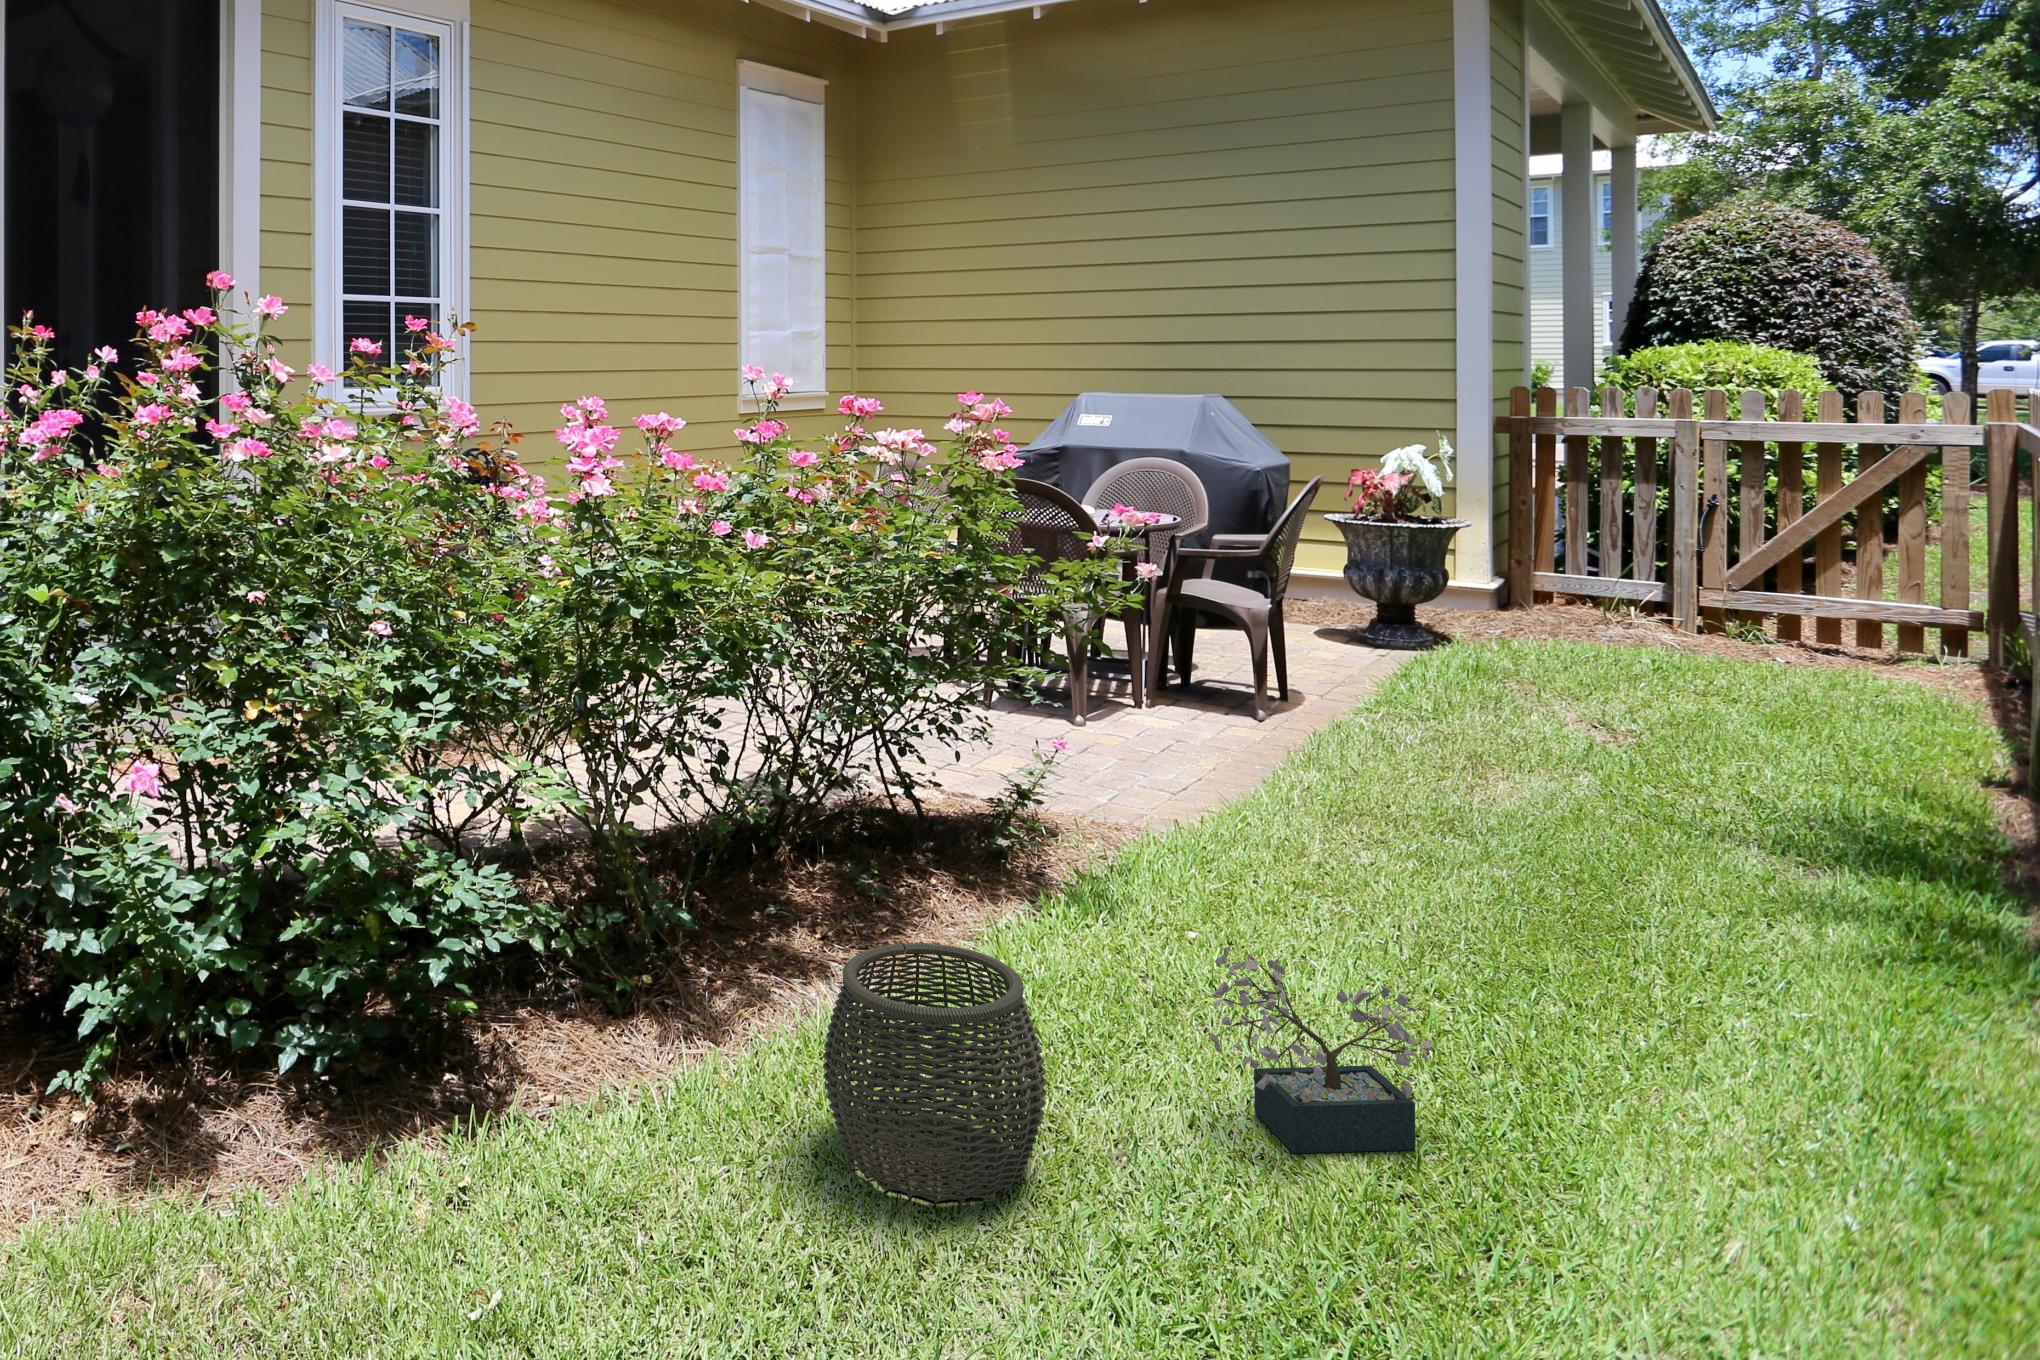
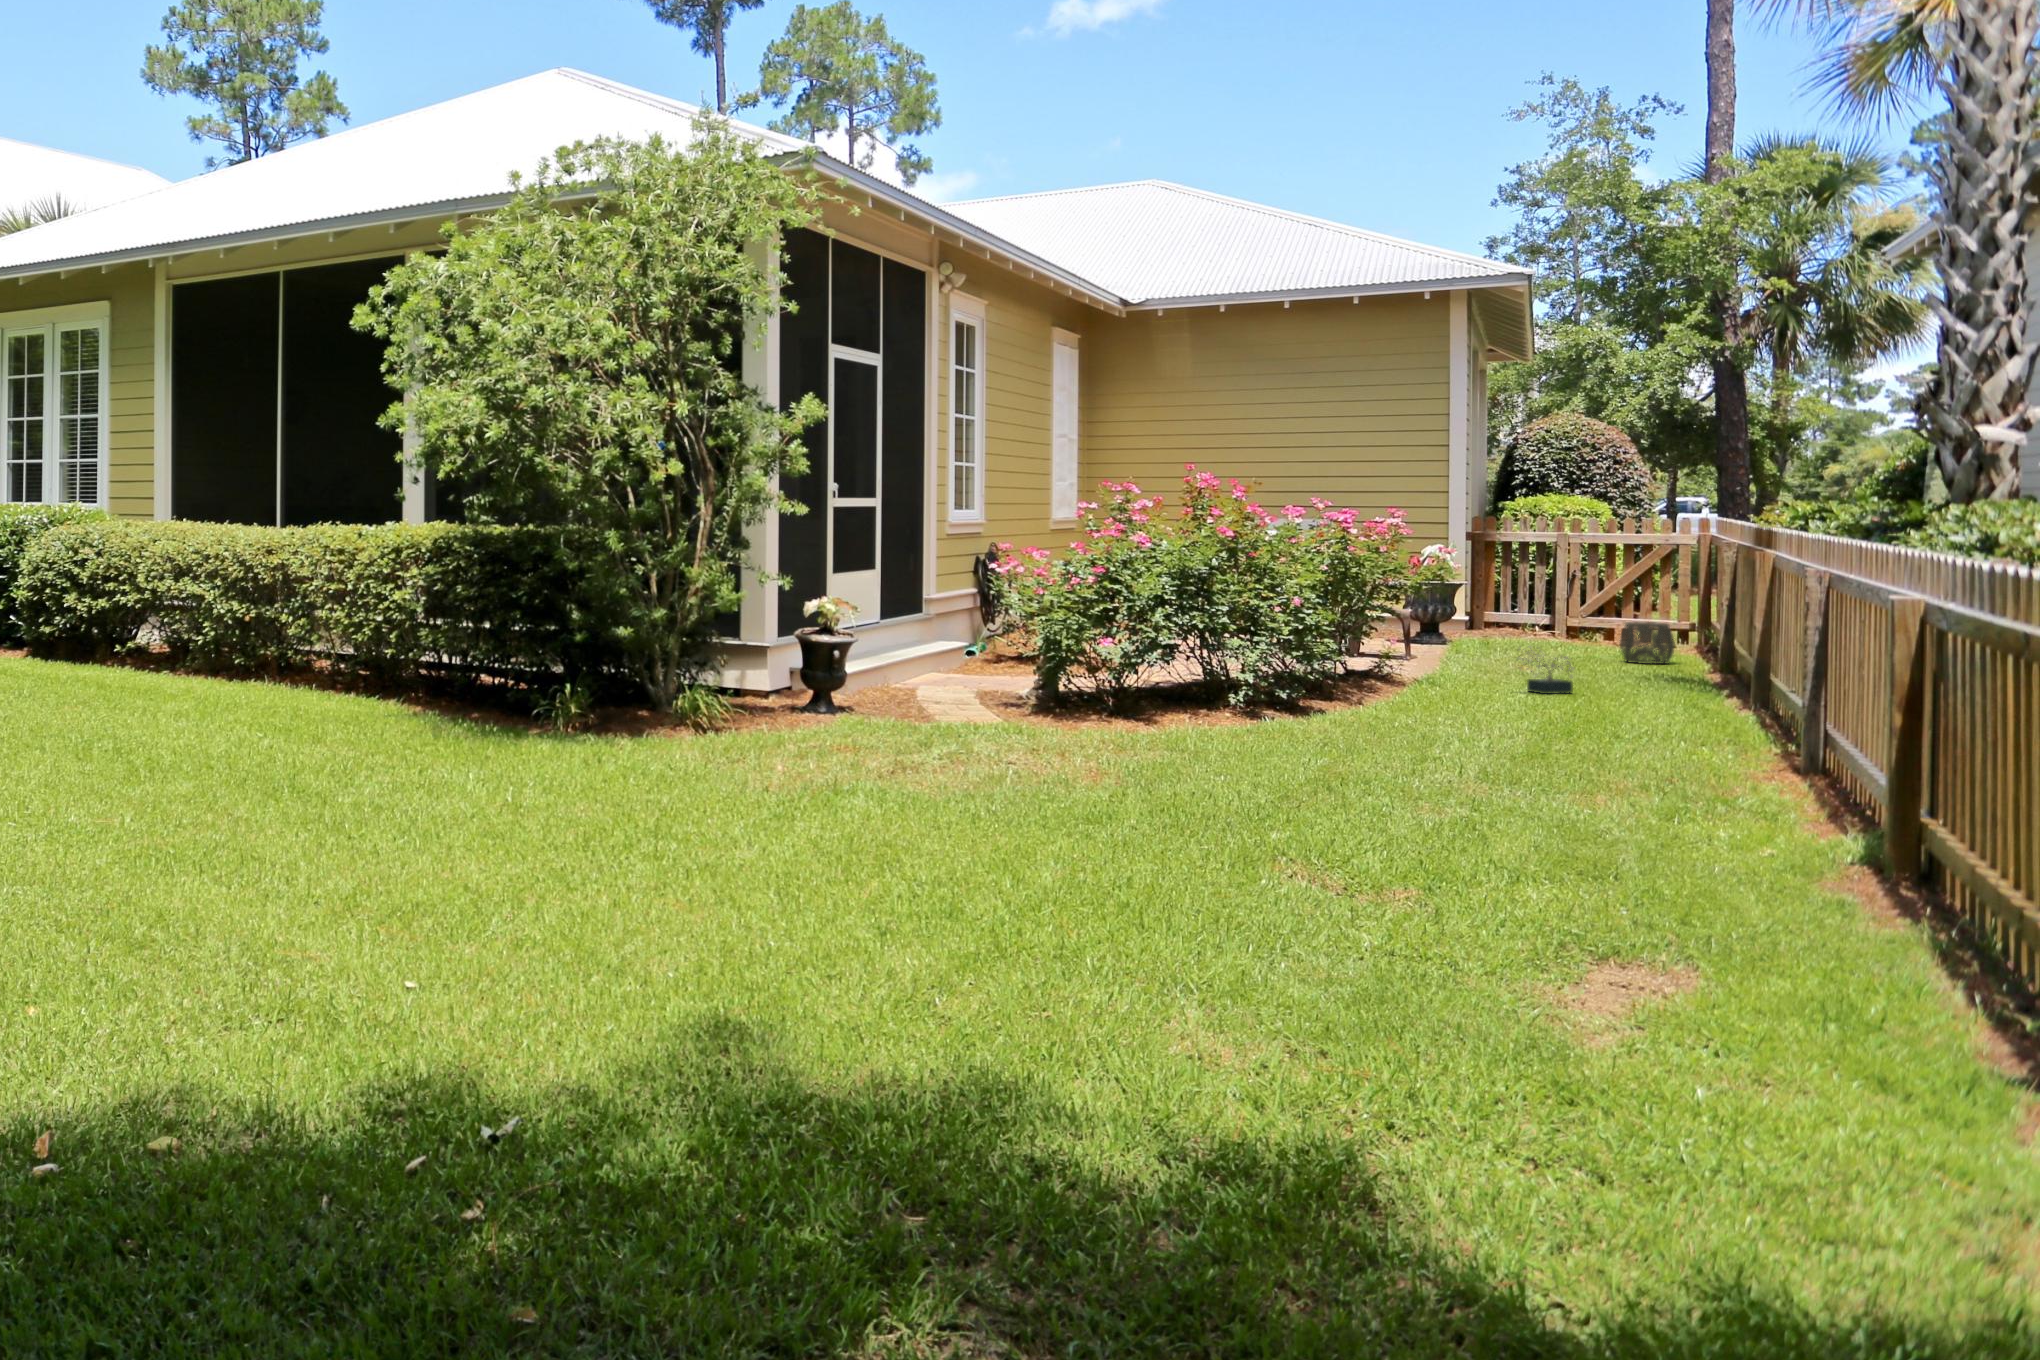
woven basket: present [823,943,1047,1204] -> present [1620,622,1675,664]

